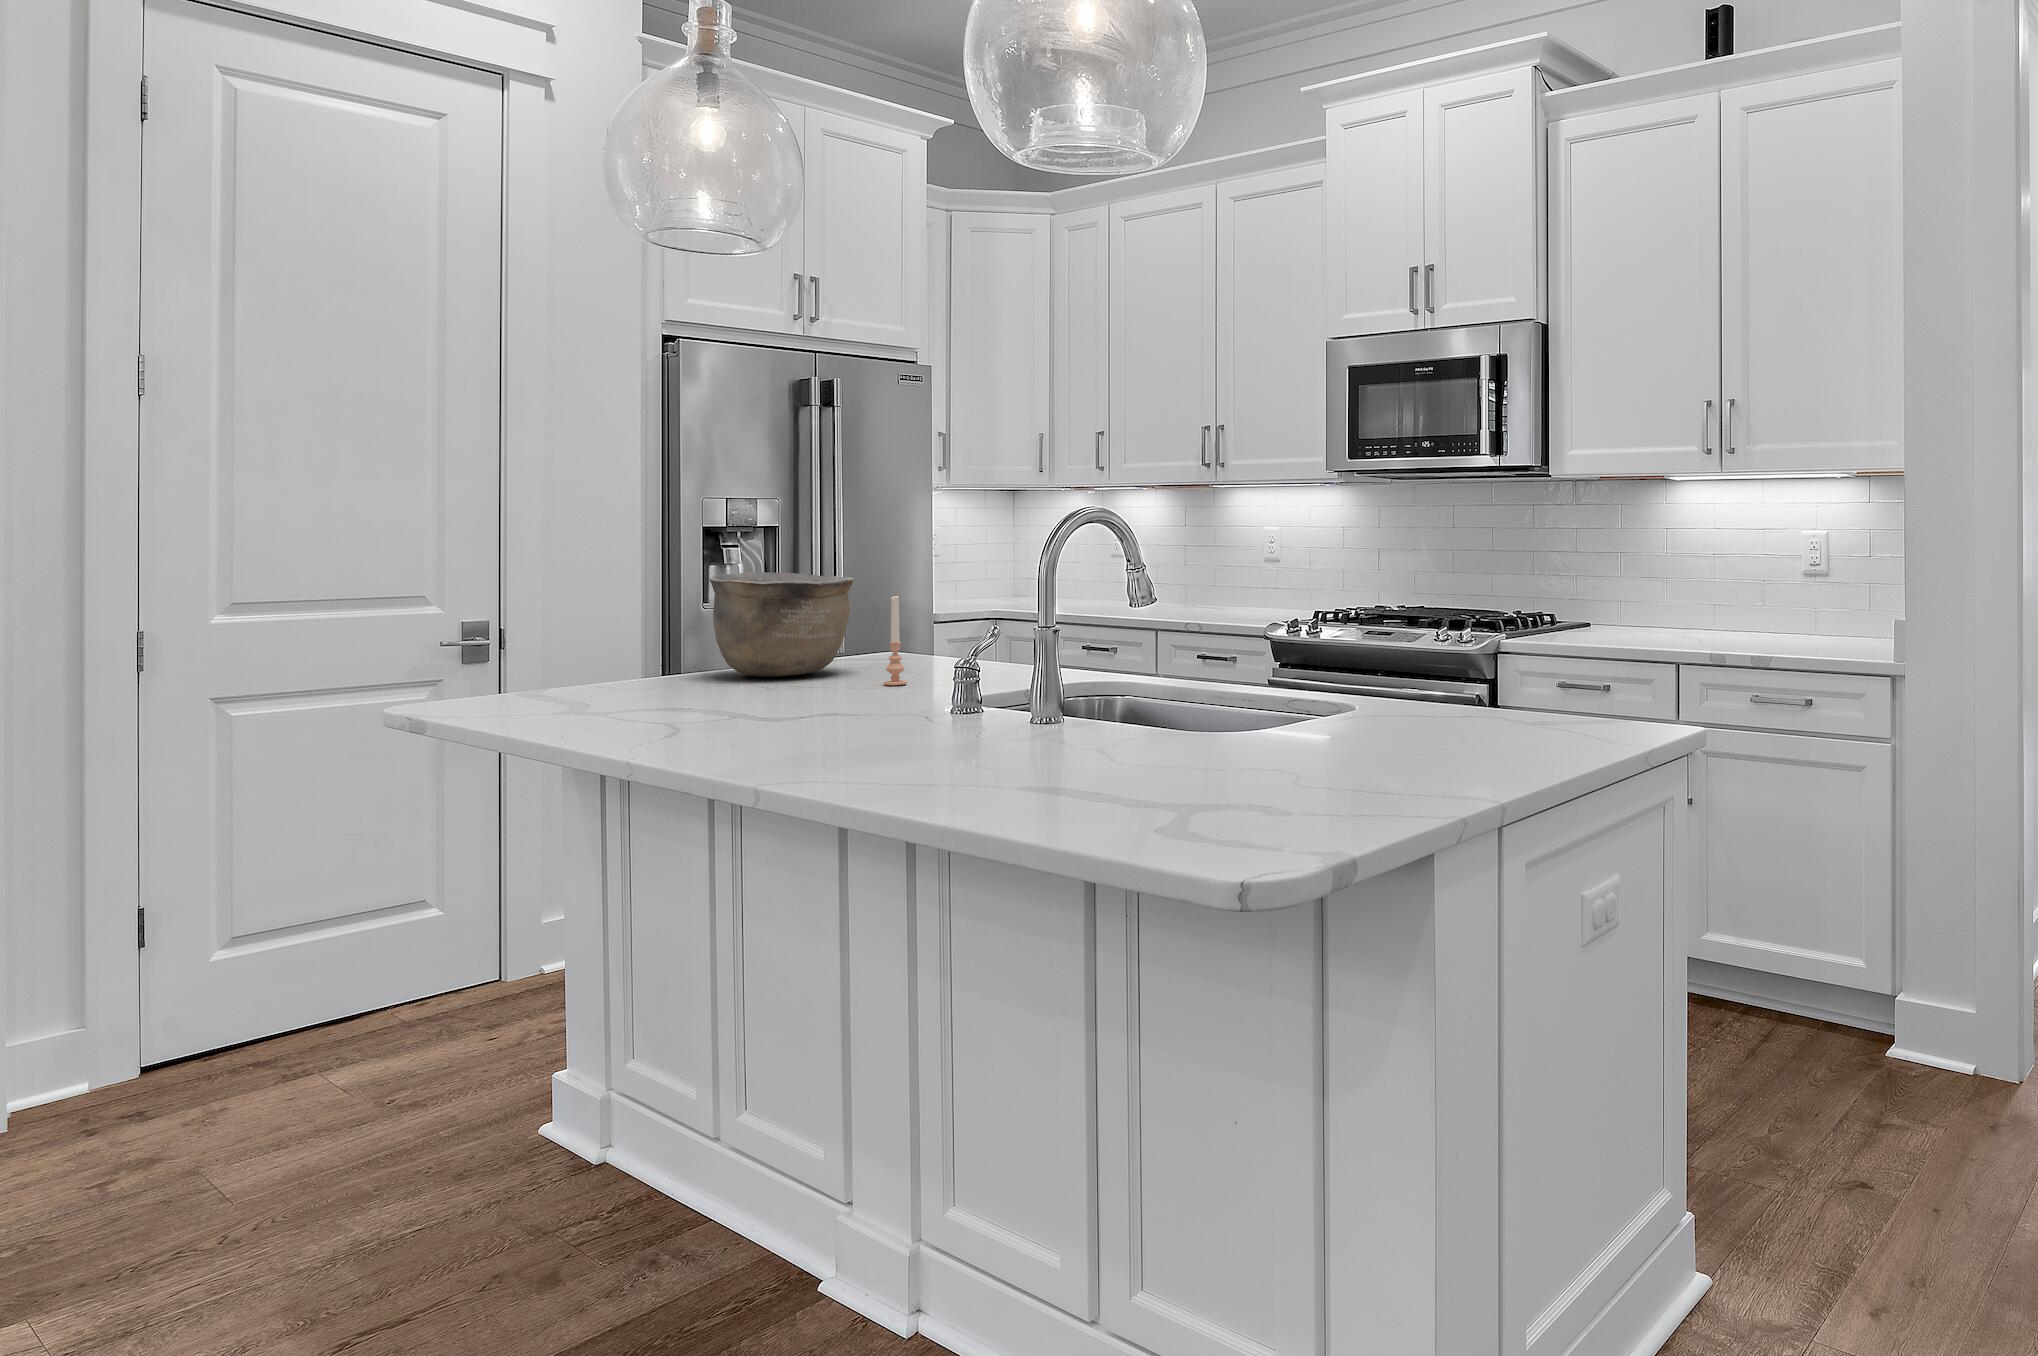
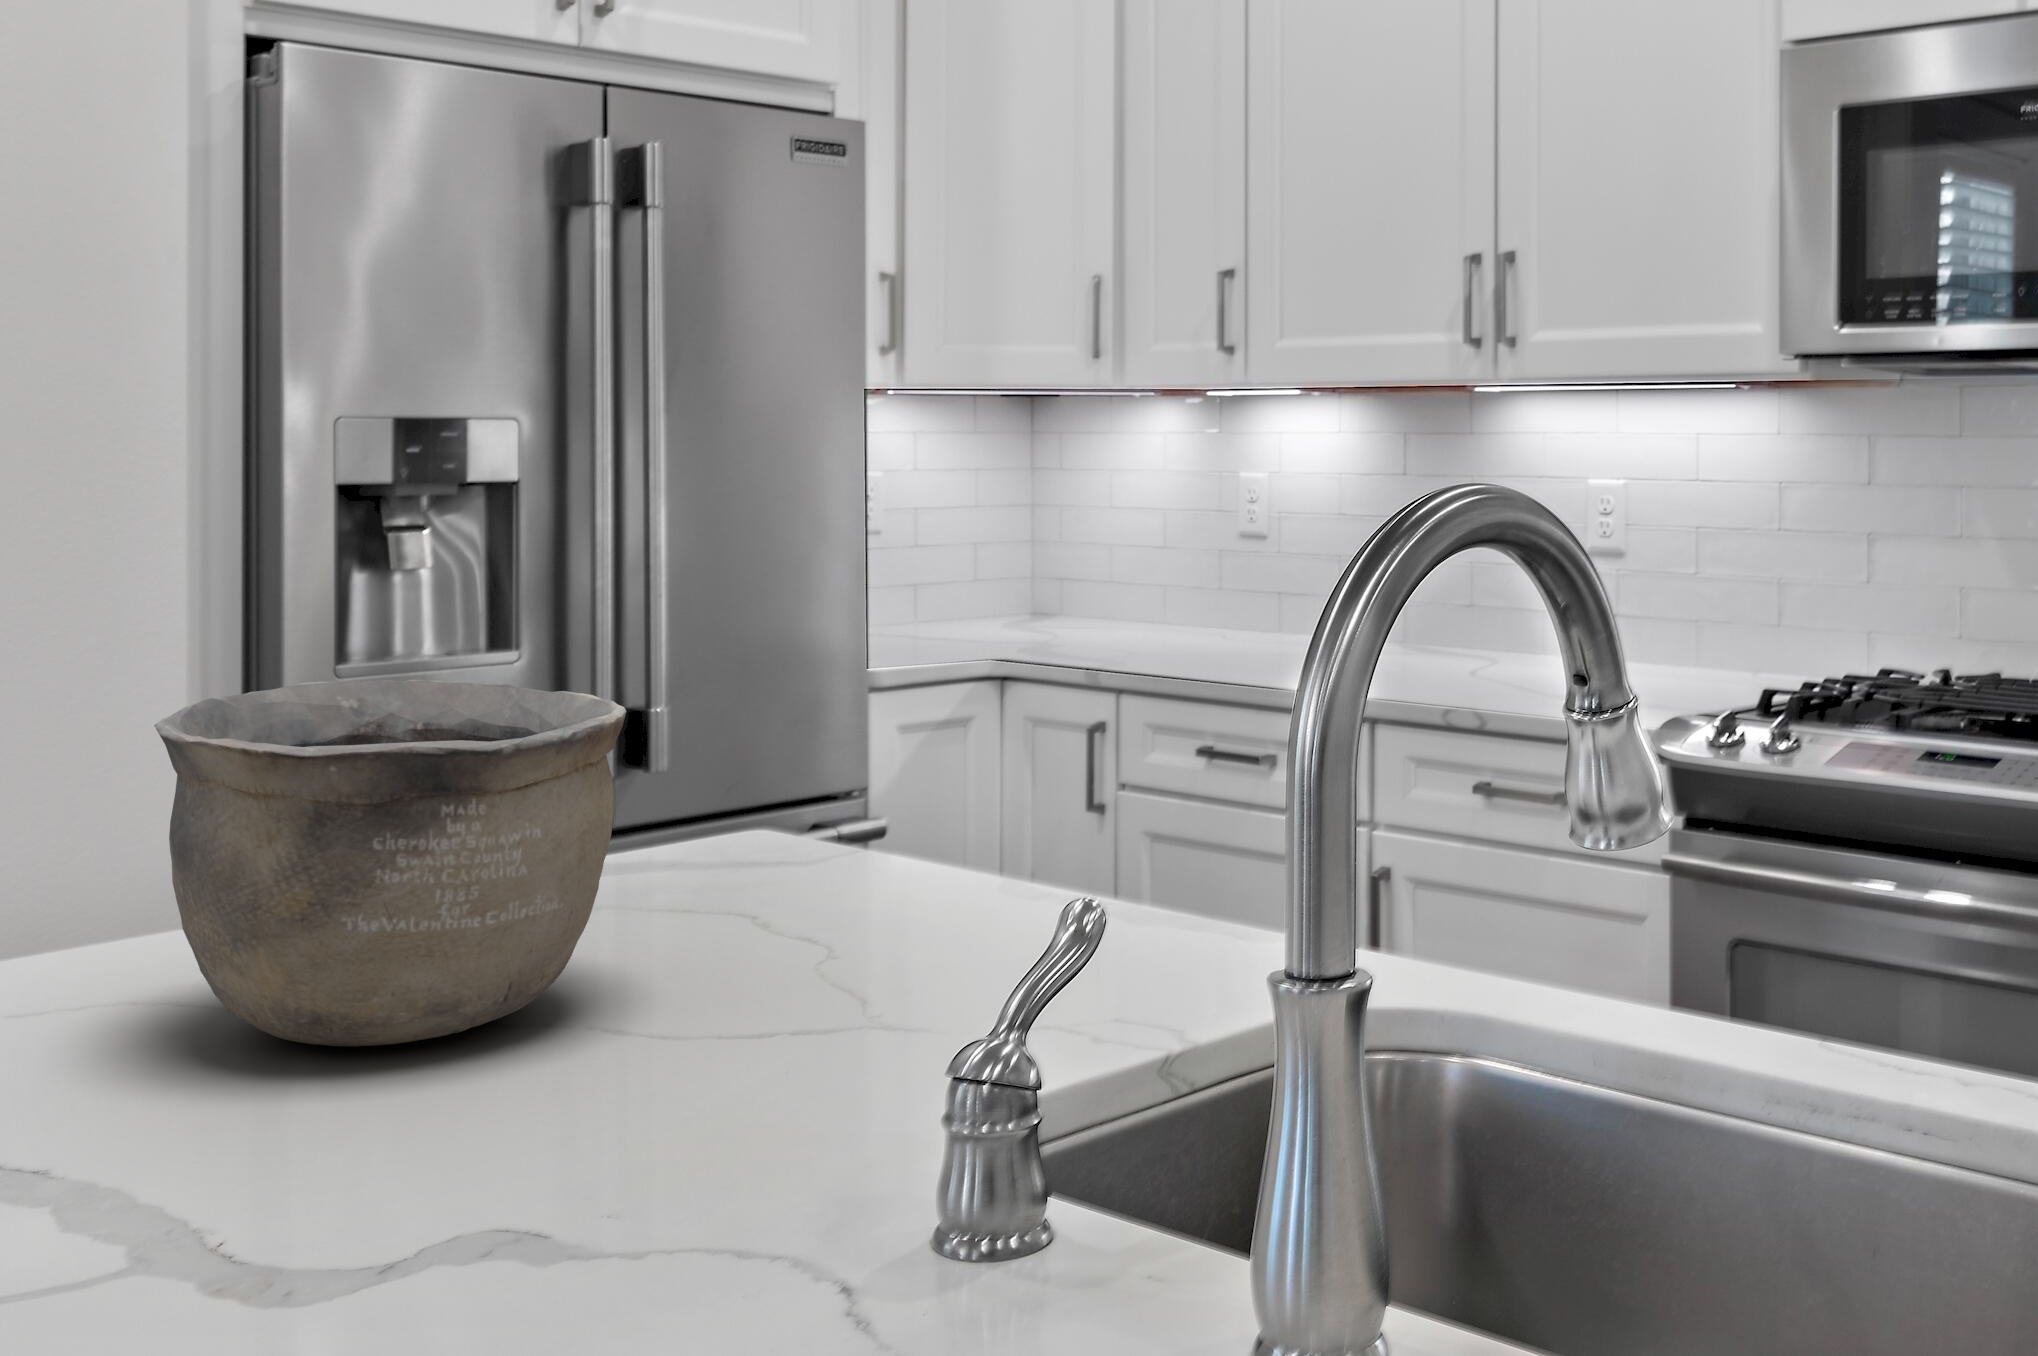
candle: present [884,596,907,685] -> none [708,804,787,1123]

